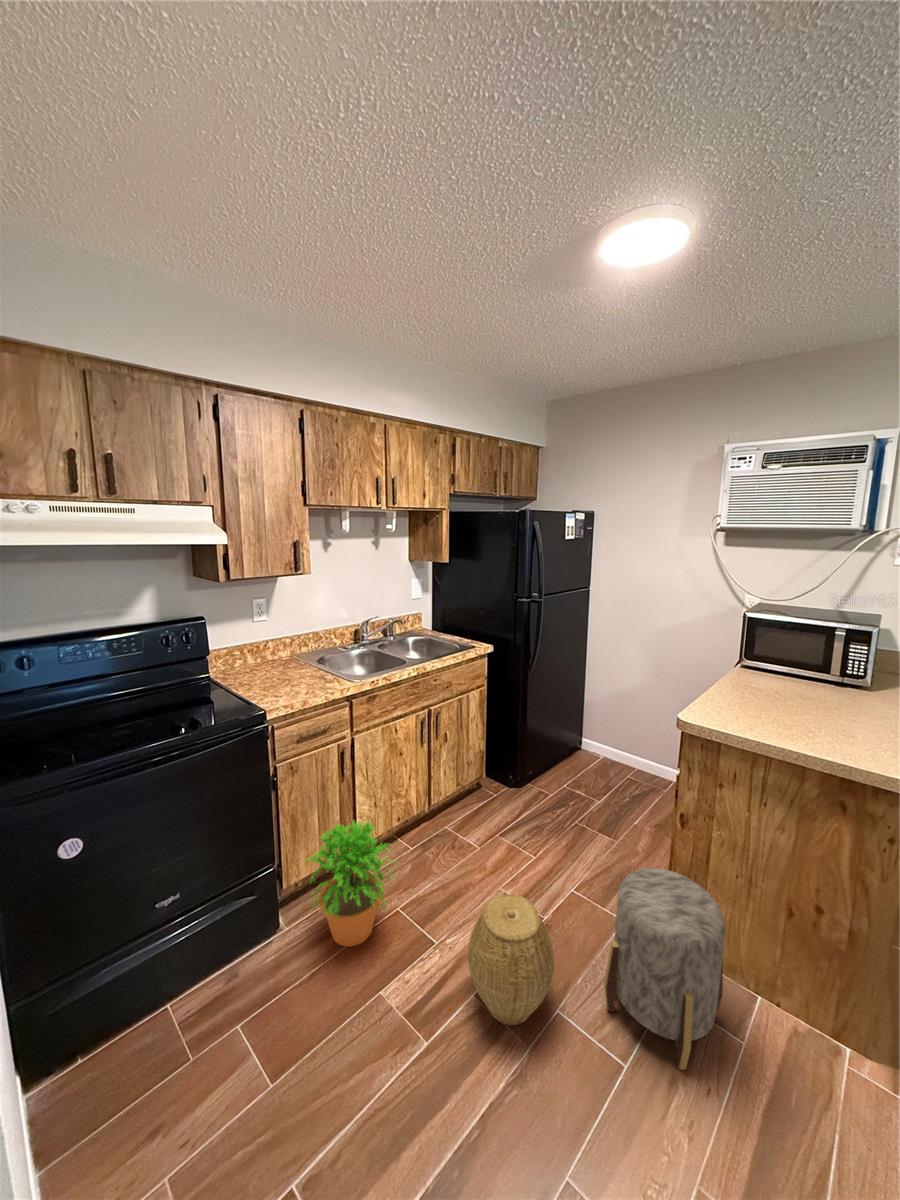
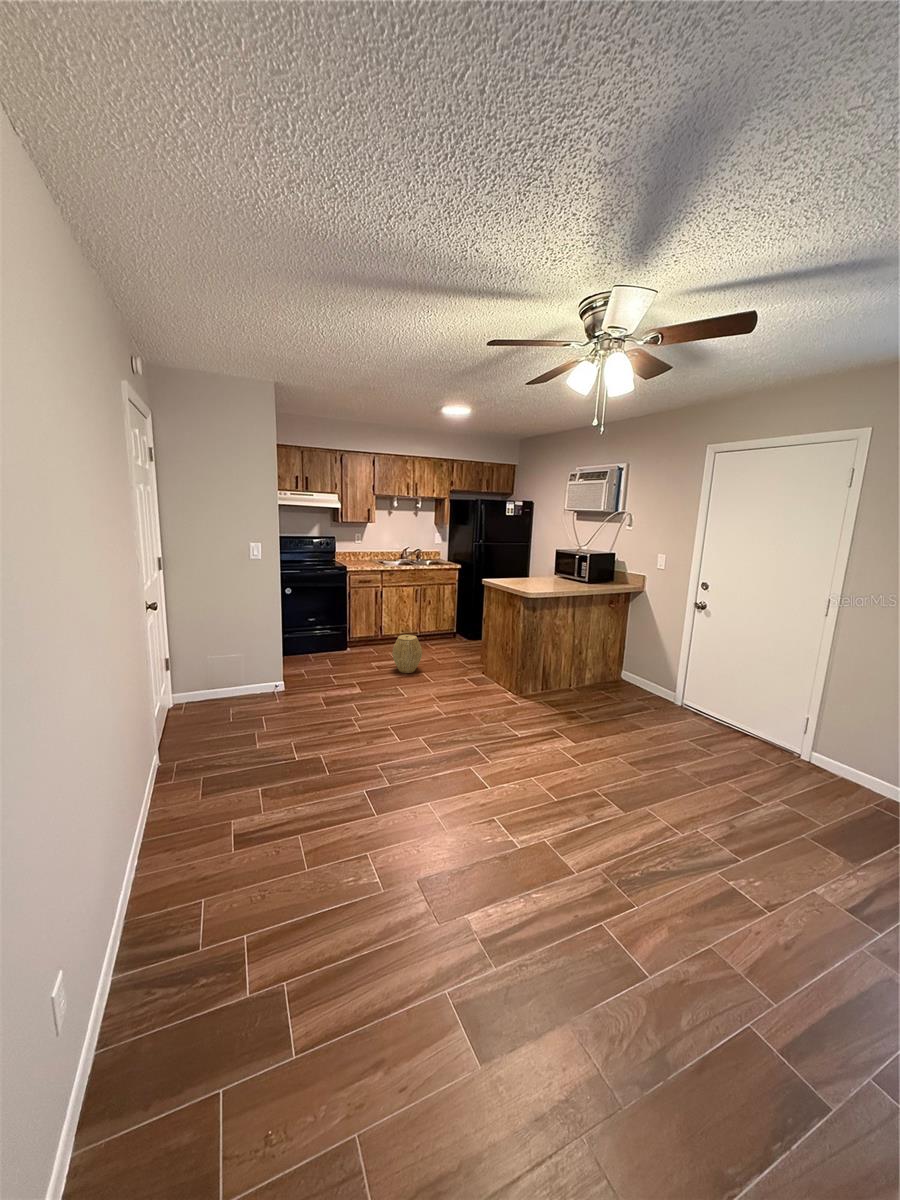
potted plant: present [303,821,395,946] -> none [353,613,385,655]
stool: present [604,868,726,1070] -> none [435,631,473,686]

